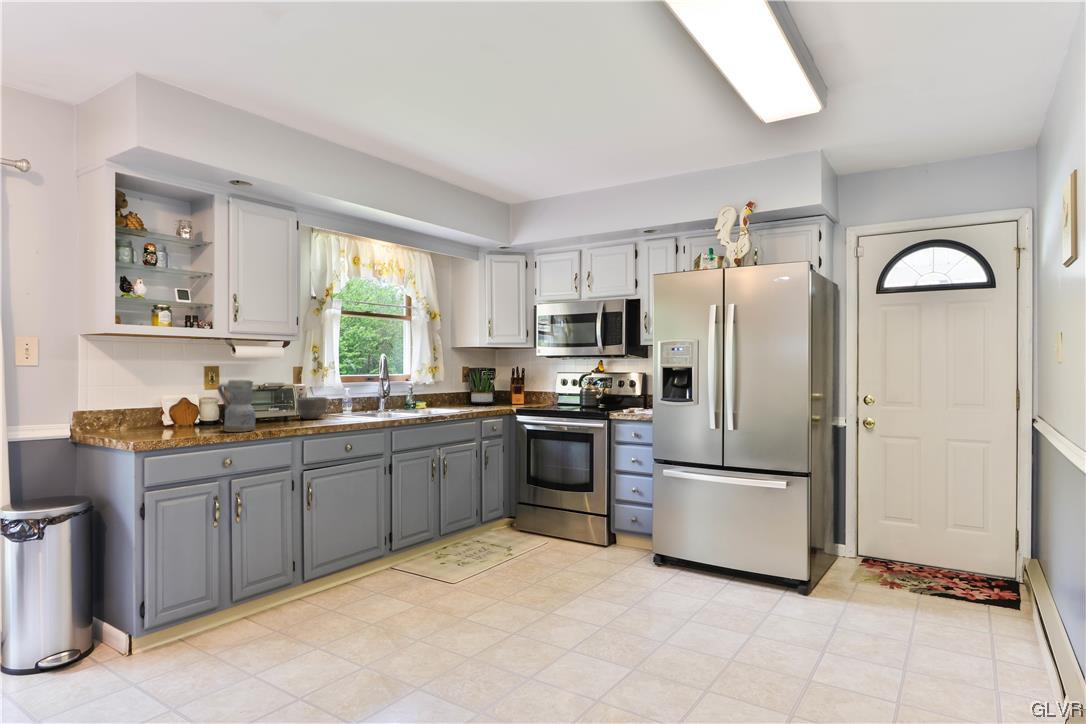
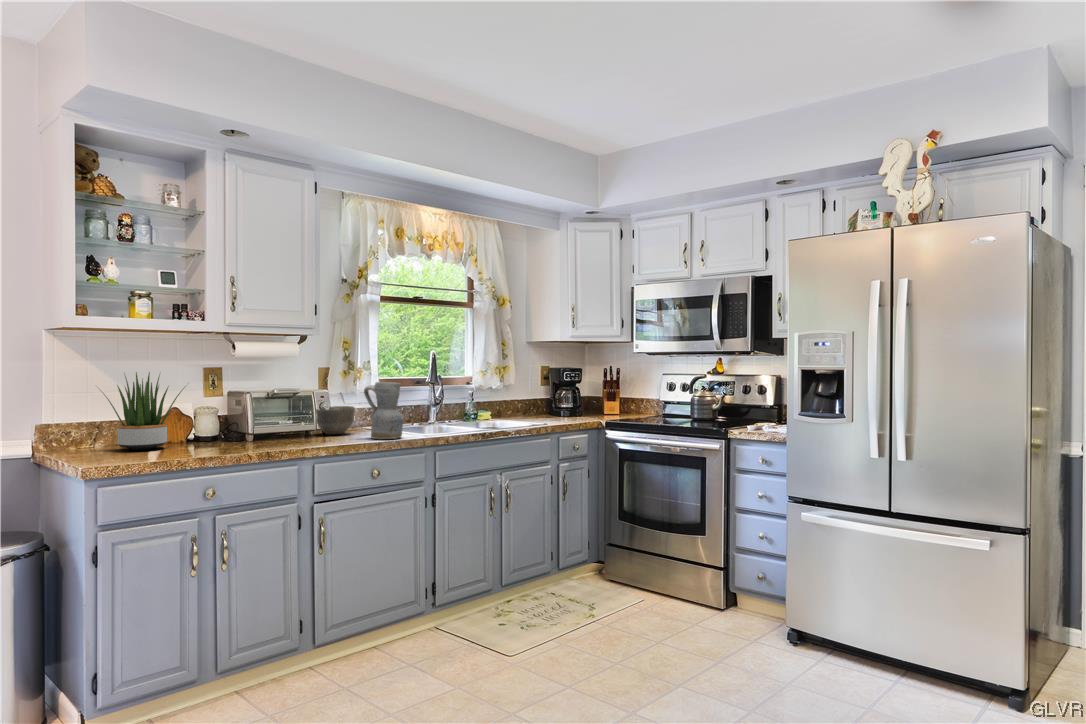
potted plant: present [466,369,497,405] -> present [100,372,185,450]
ceramic pitcher: present [218,379,255,432] -> present [364,382,403,439]

